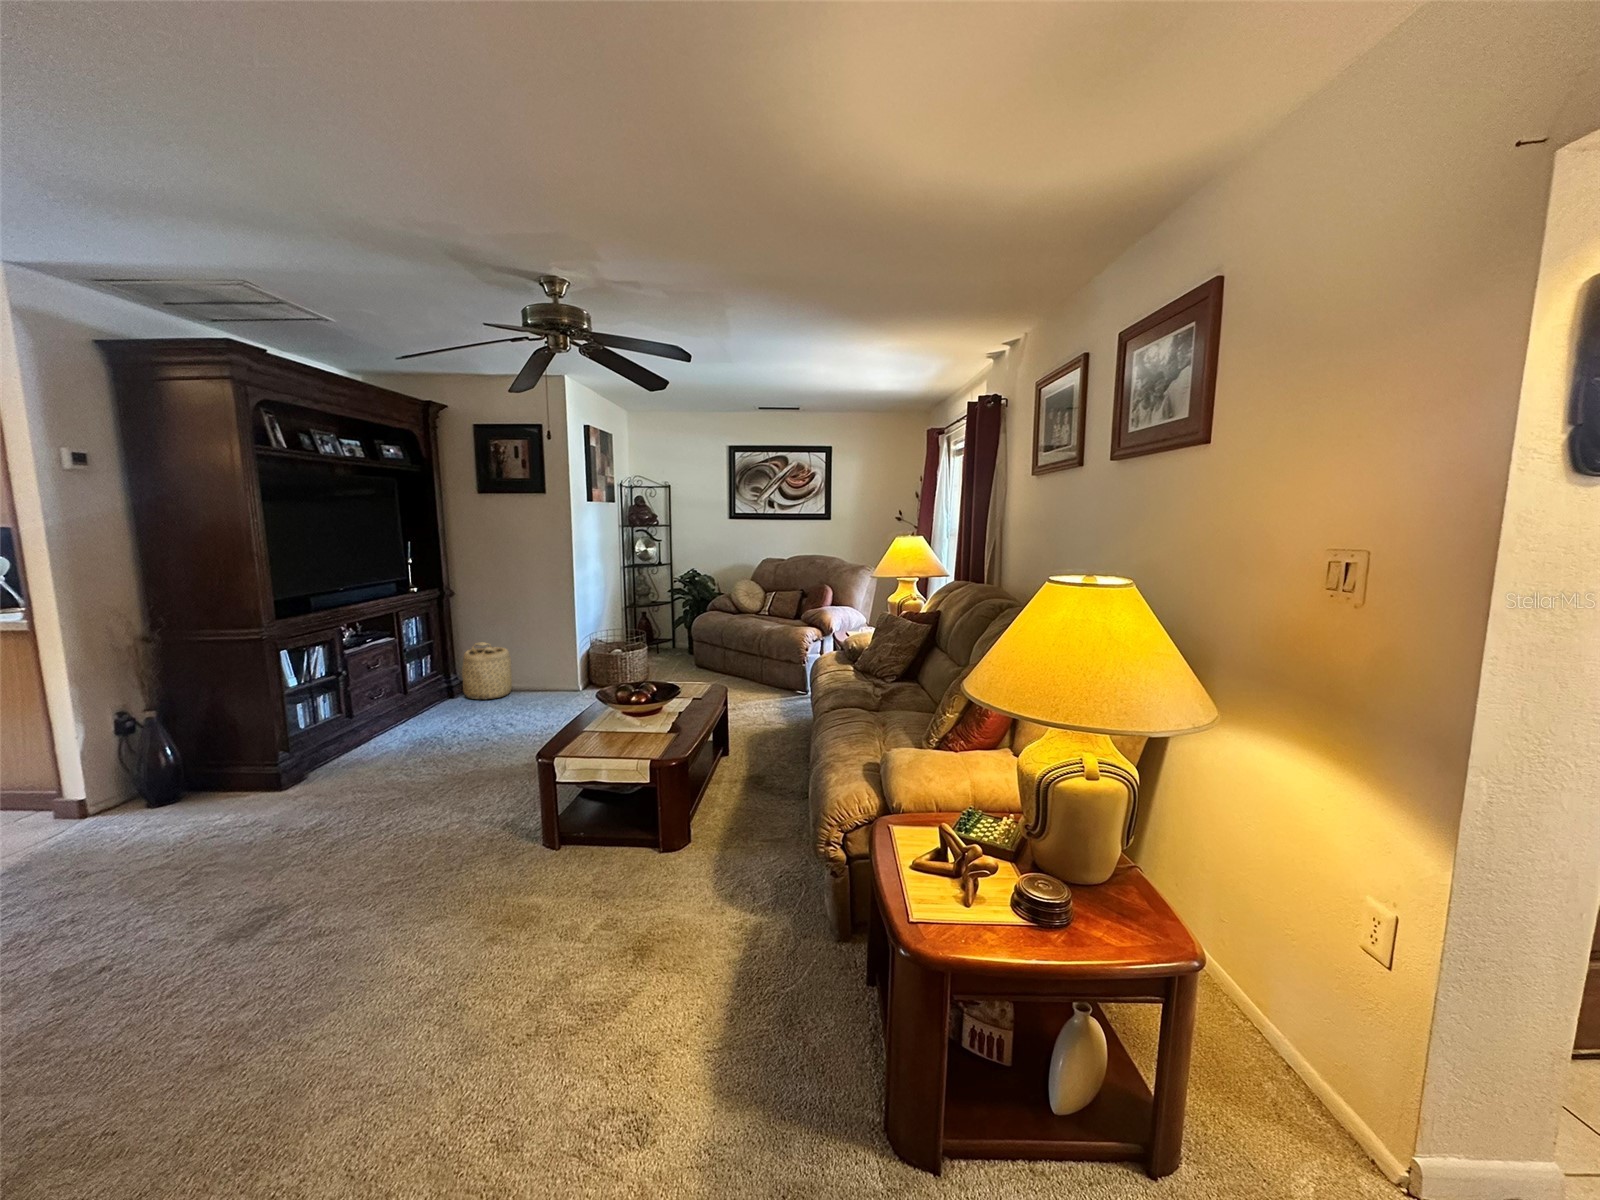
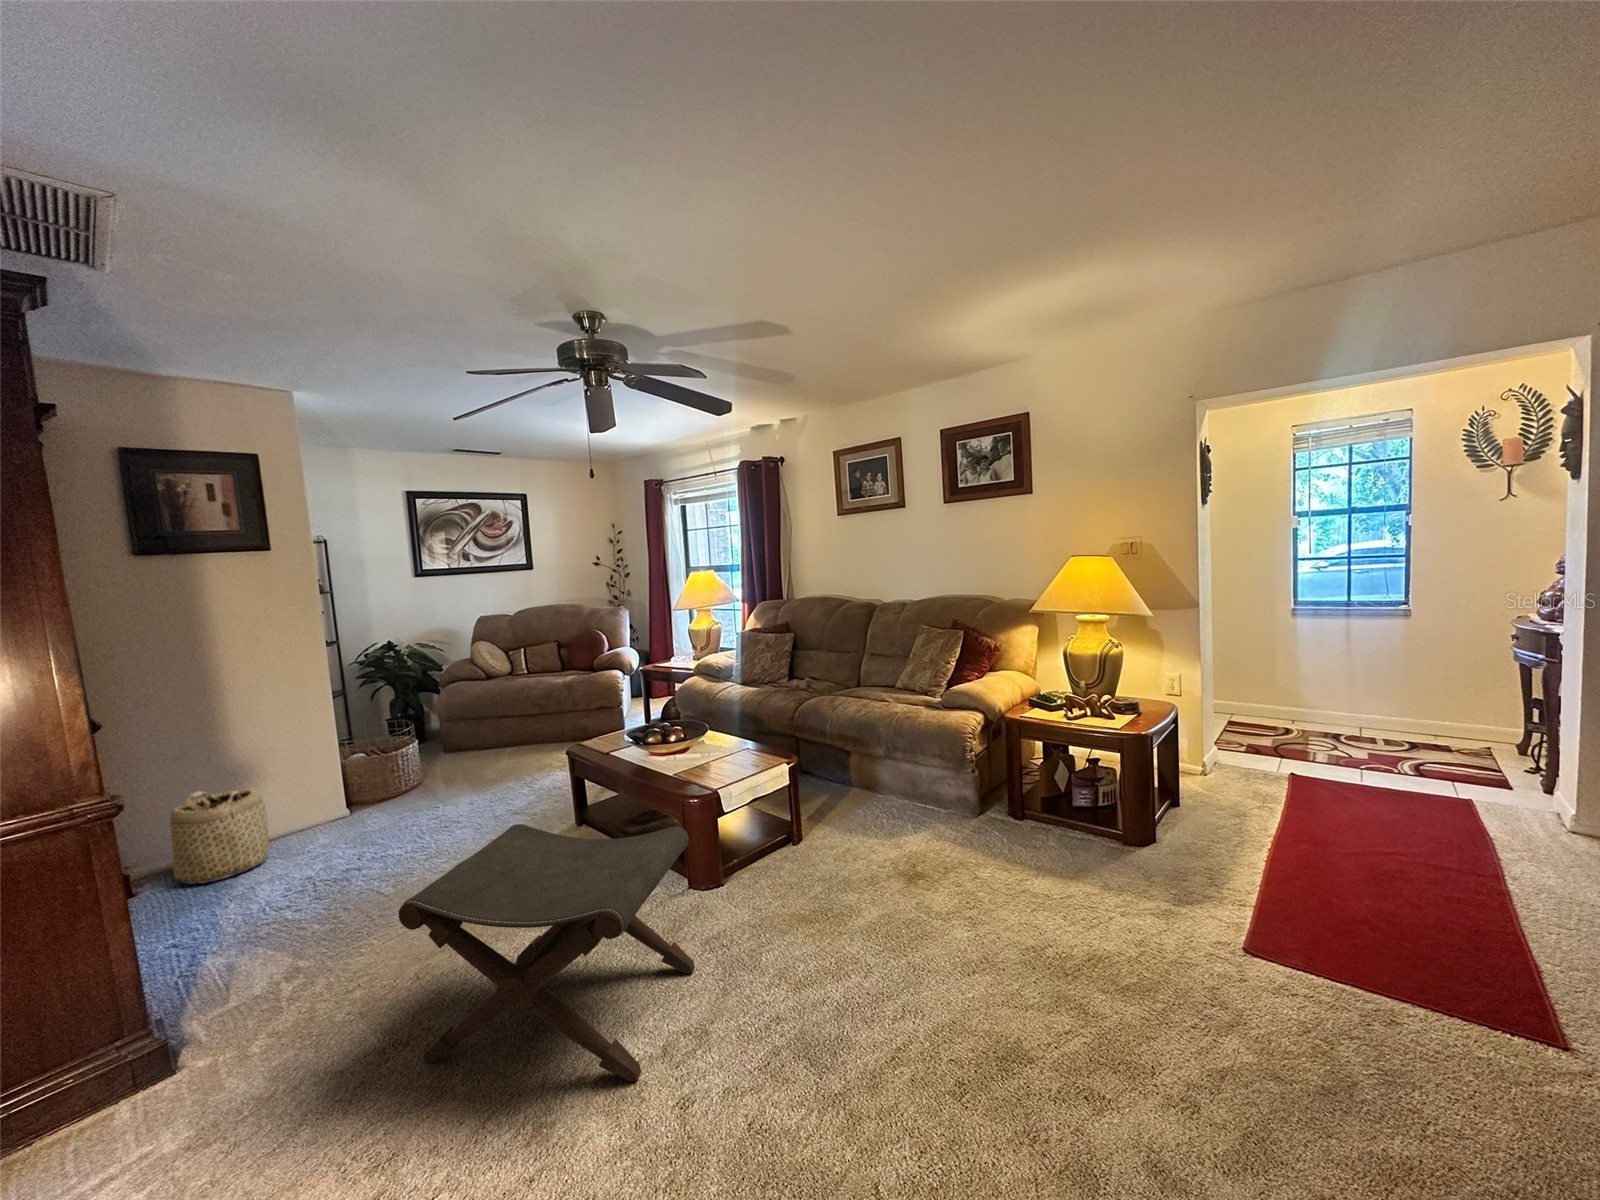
footstool: none [224,720,406,926] -> present [399,824,695,1081]

